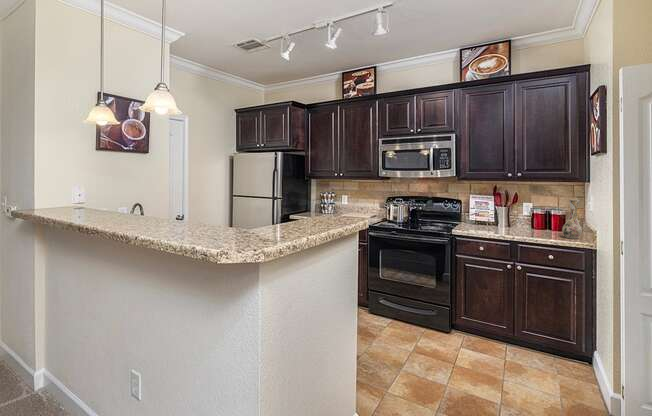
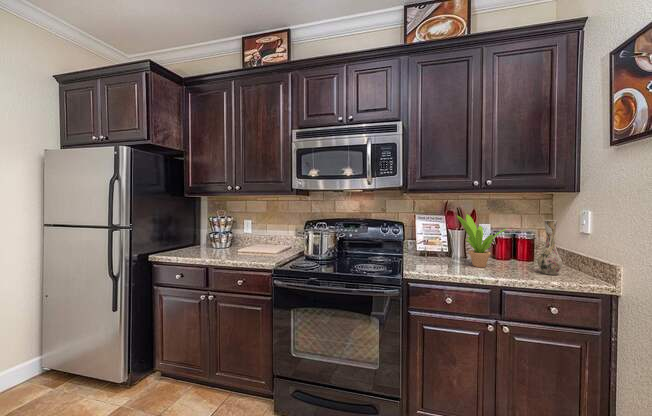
potted plant: none [499,195,540,233] -> present [457,214,507,267]

